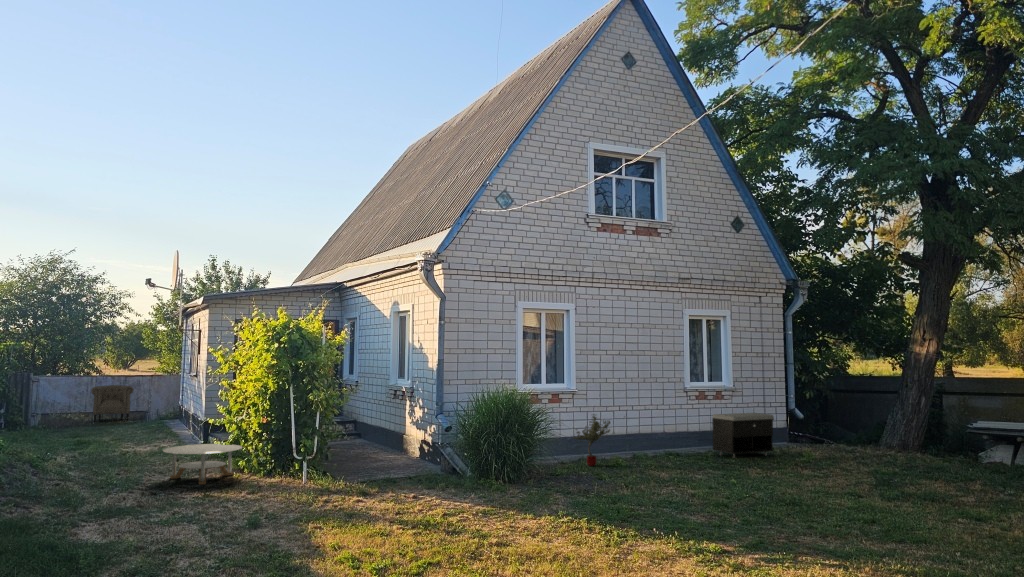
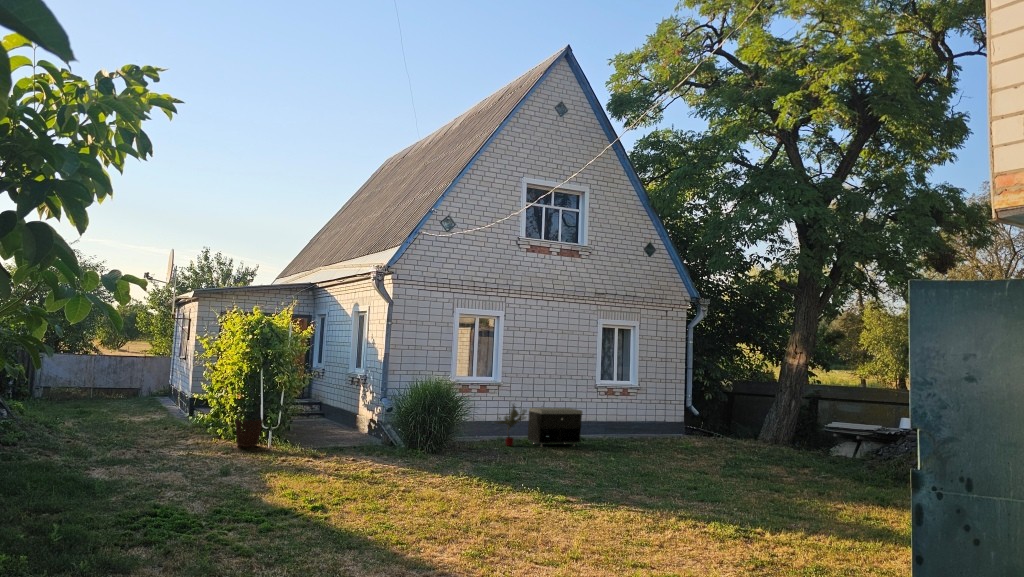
chair: present [91,385,134,422] -> none [92,364,129,396]
storage bench: present [712,413,774,458] -> present [528,408,582,447]
round table: present [163,444,242,485] -> none [156,414,221,446]
basket: none [260,447,295,484] -> present [235,419,263,447]

